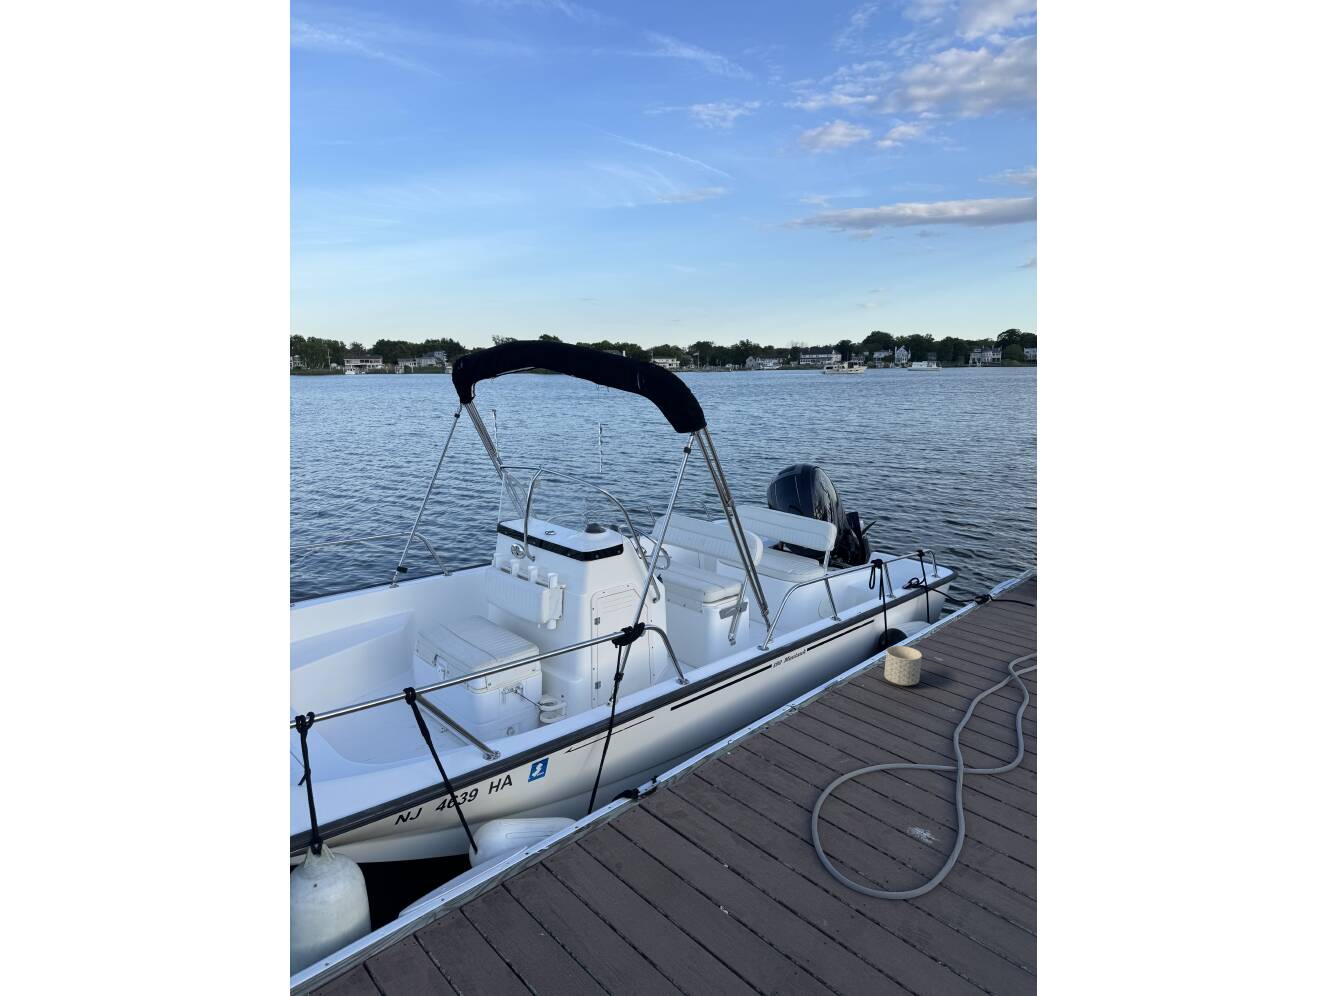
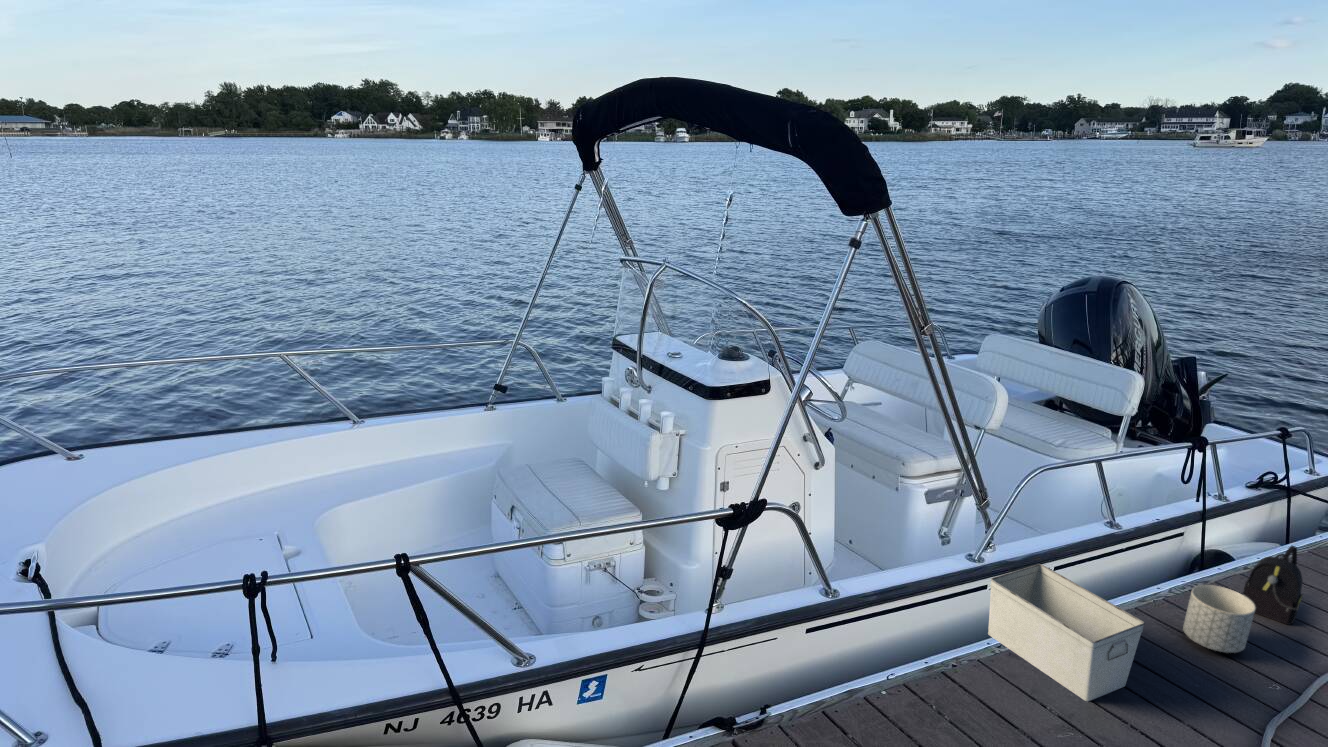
backpack: none [911,616,943,666] -> present [1243,545,1303,625]
storage bin: none [773,647,867,726] -> present [988,564,1145,701]

